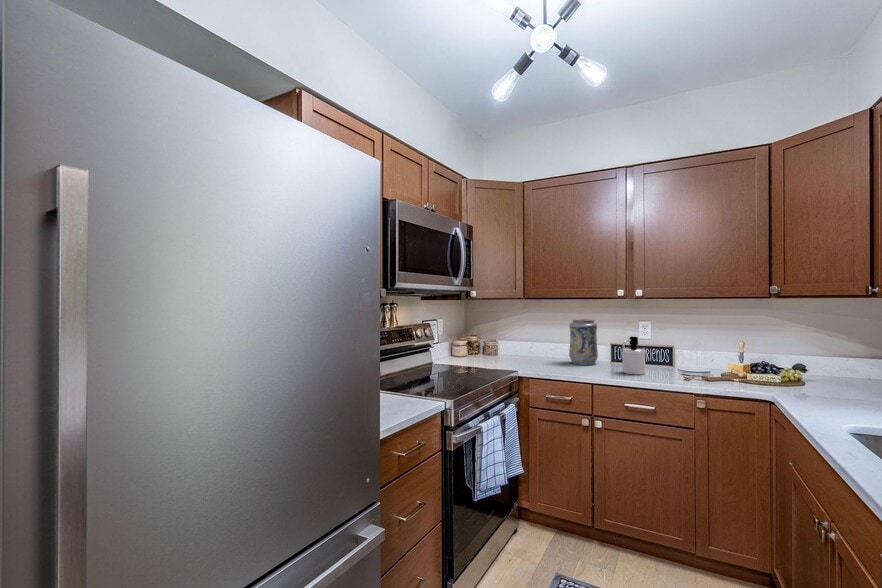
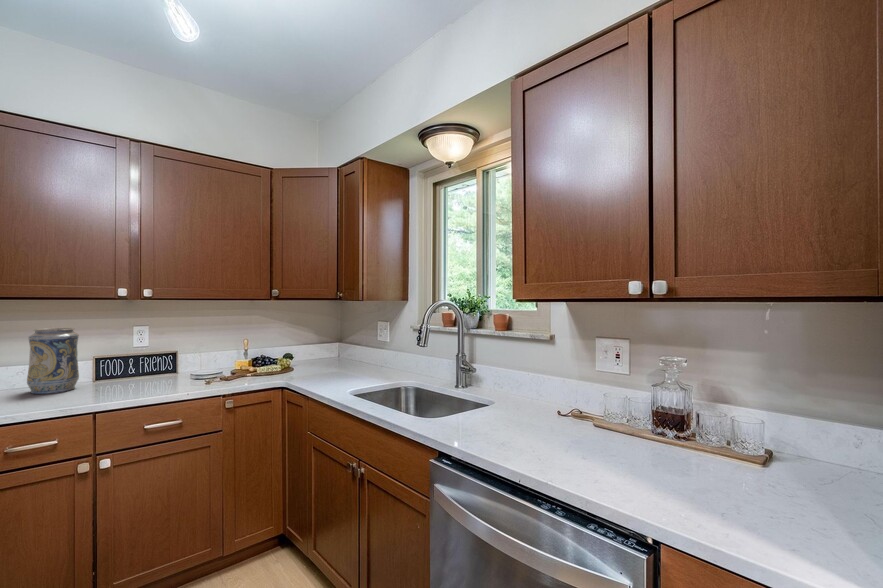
soap dispenser: present [622,337,646,375] -> none [127,345,159,390]

